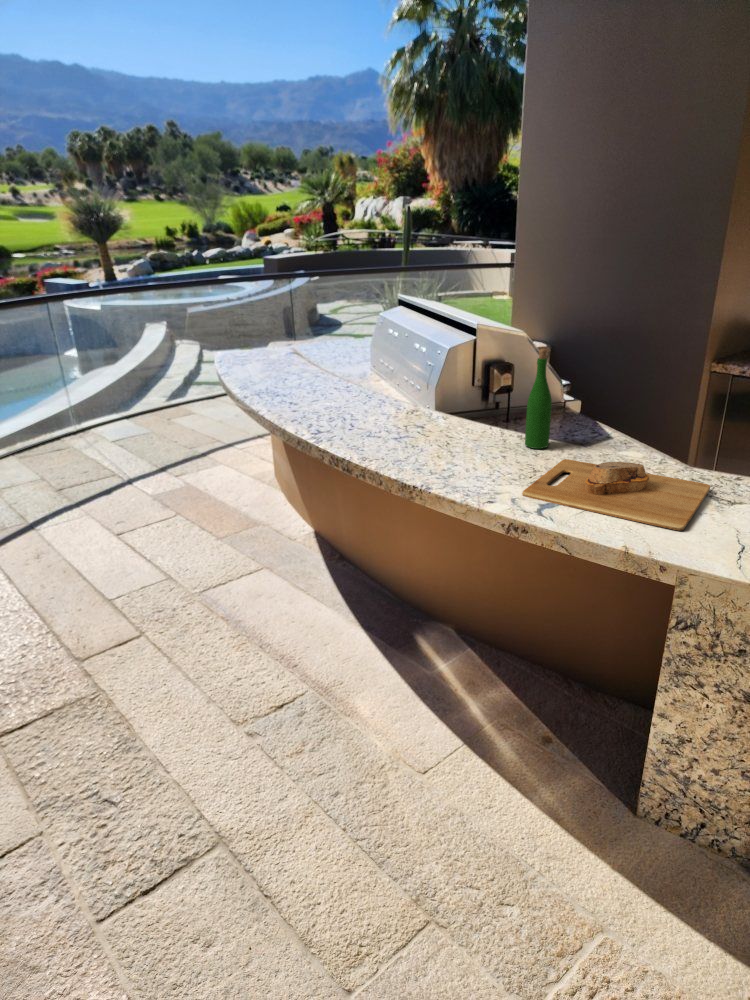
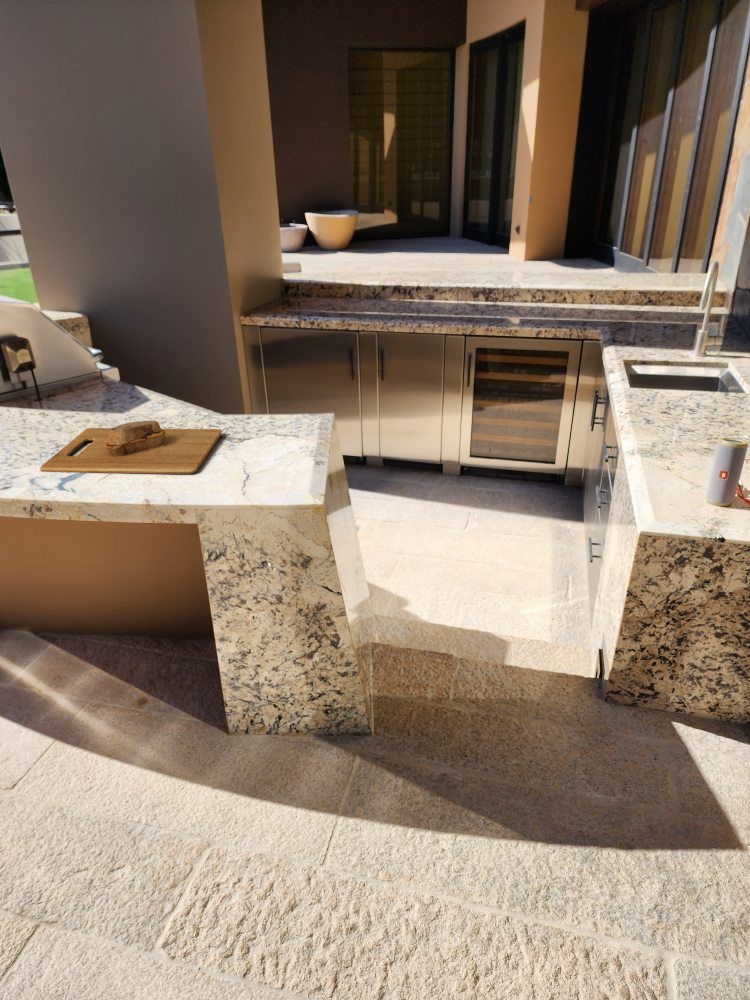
wine bottle: present [525,349,552,449] -> none [34,319,73,423]

